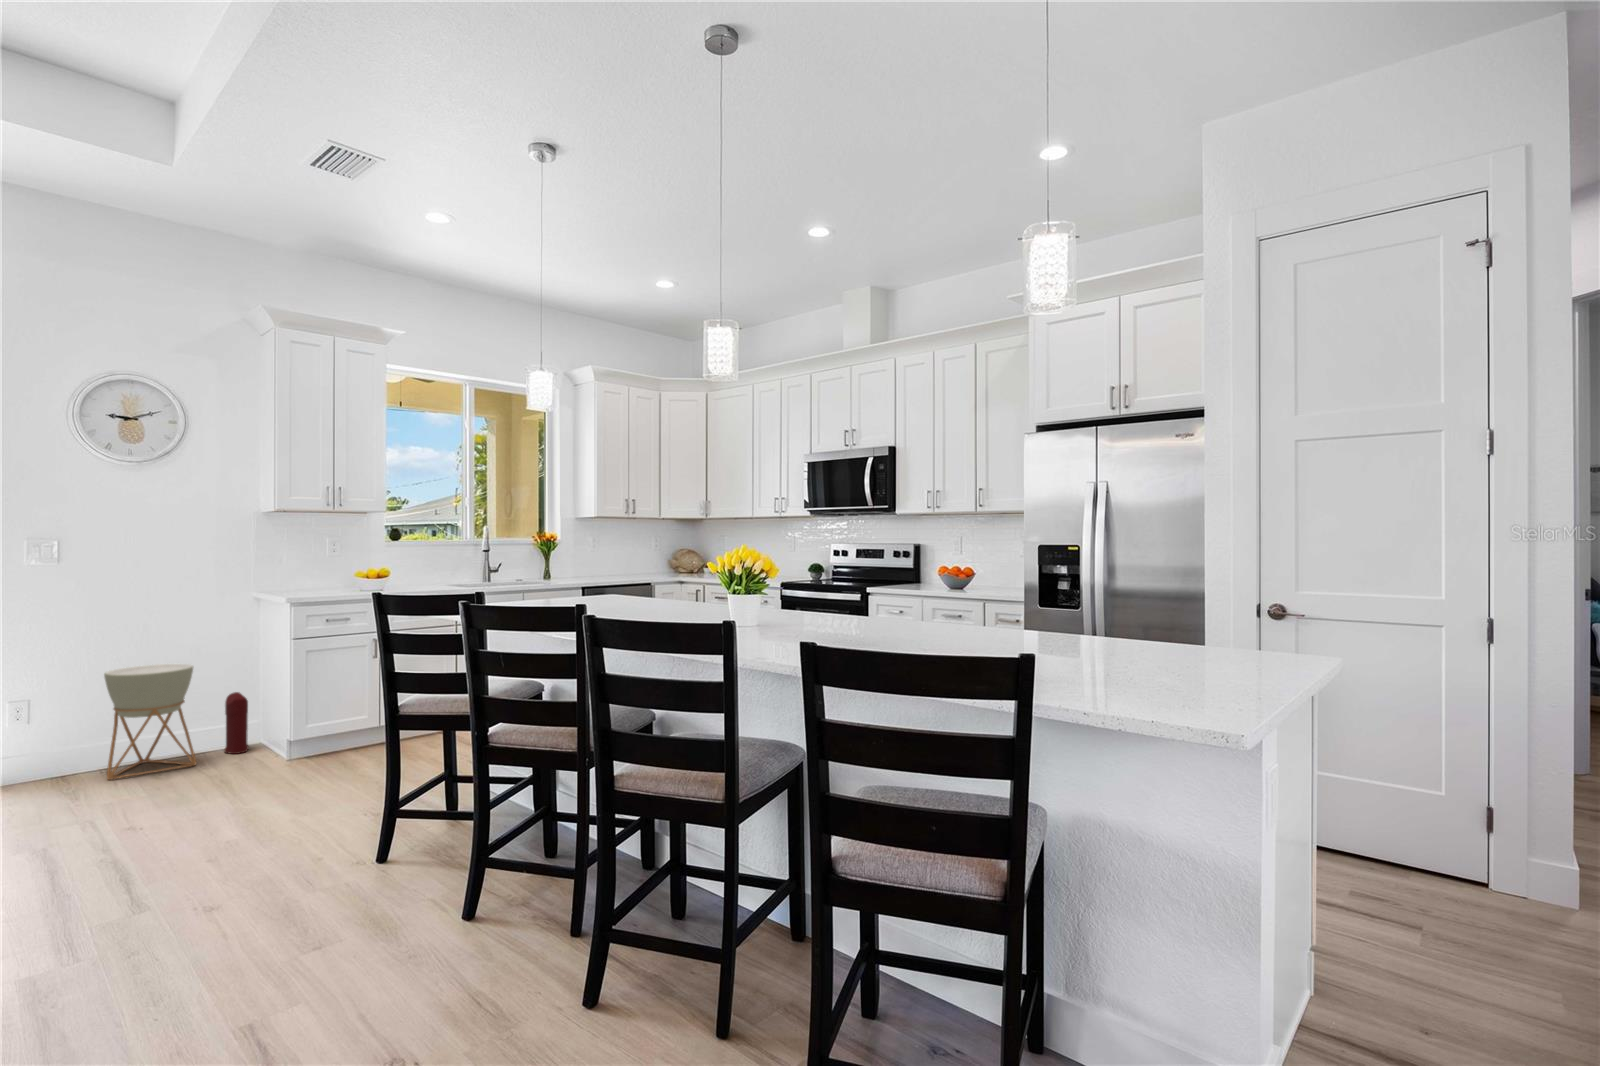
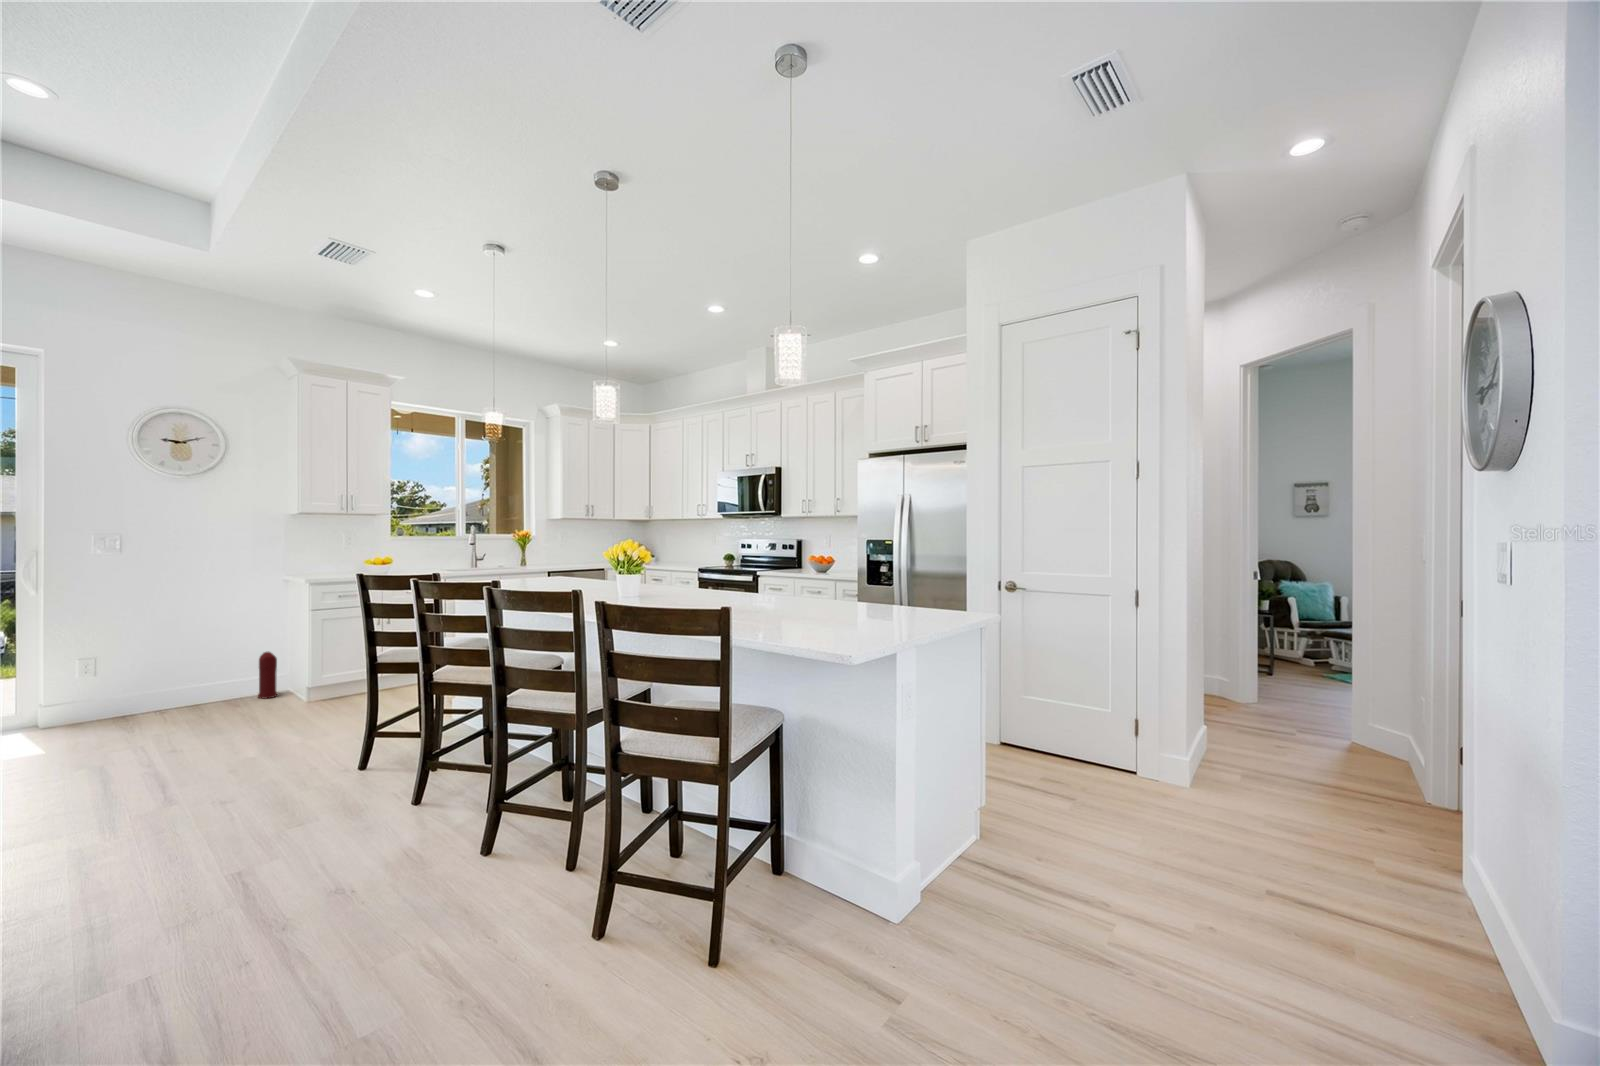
planter: present [104,664,196,780] -> none [159,630,234,717]

